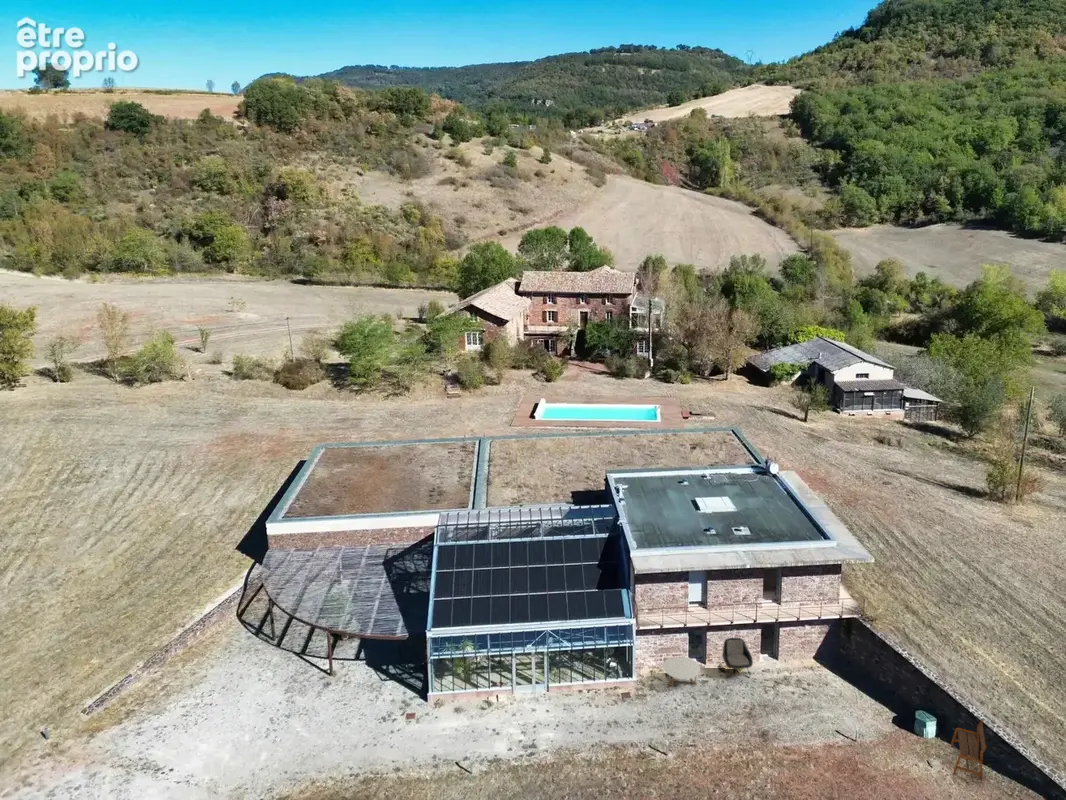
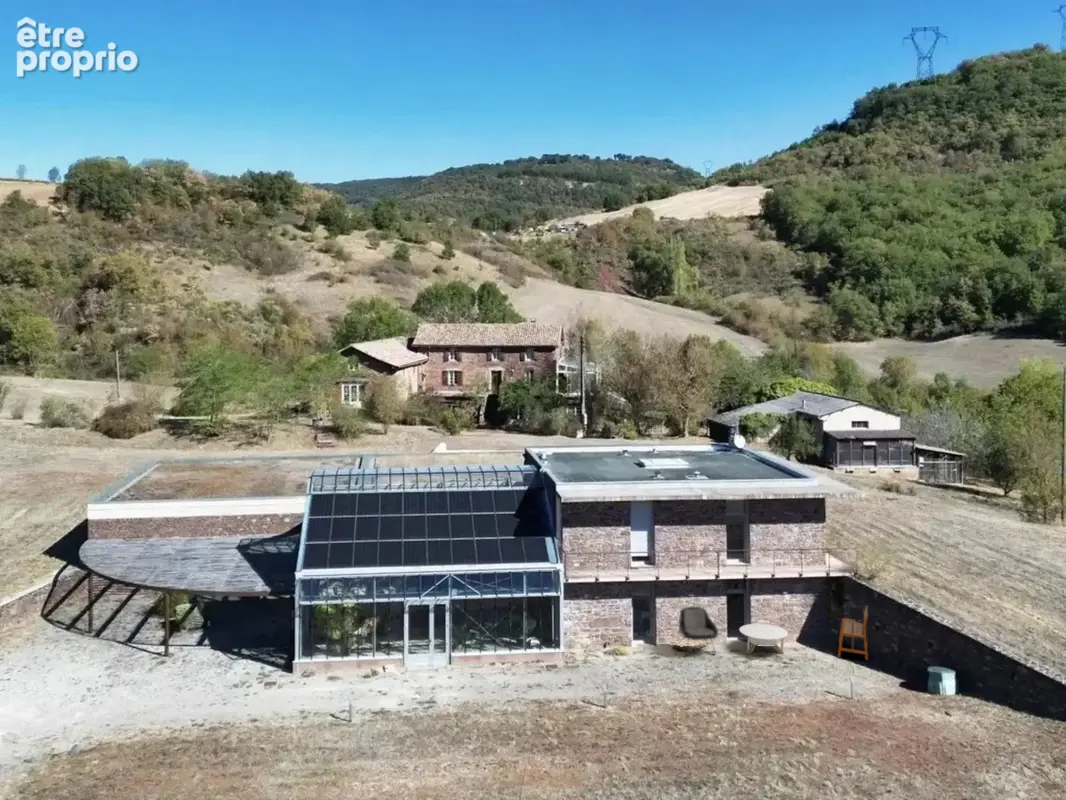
round table: present [663,656,700,686] -> present [740,624,788,654]
bench: present [951,721,986,779] -> present [838,606,868,660]

